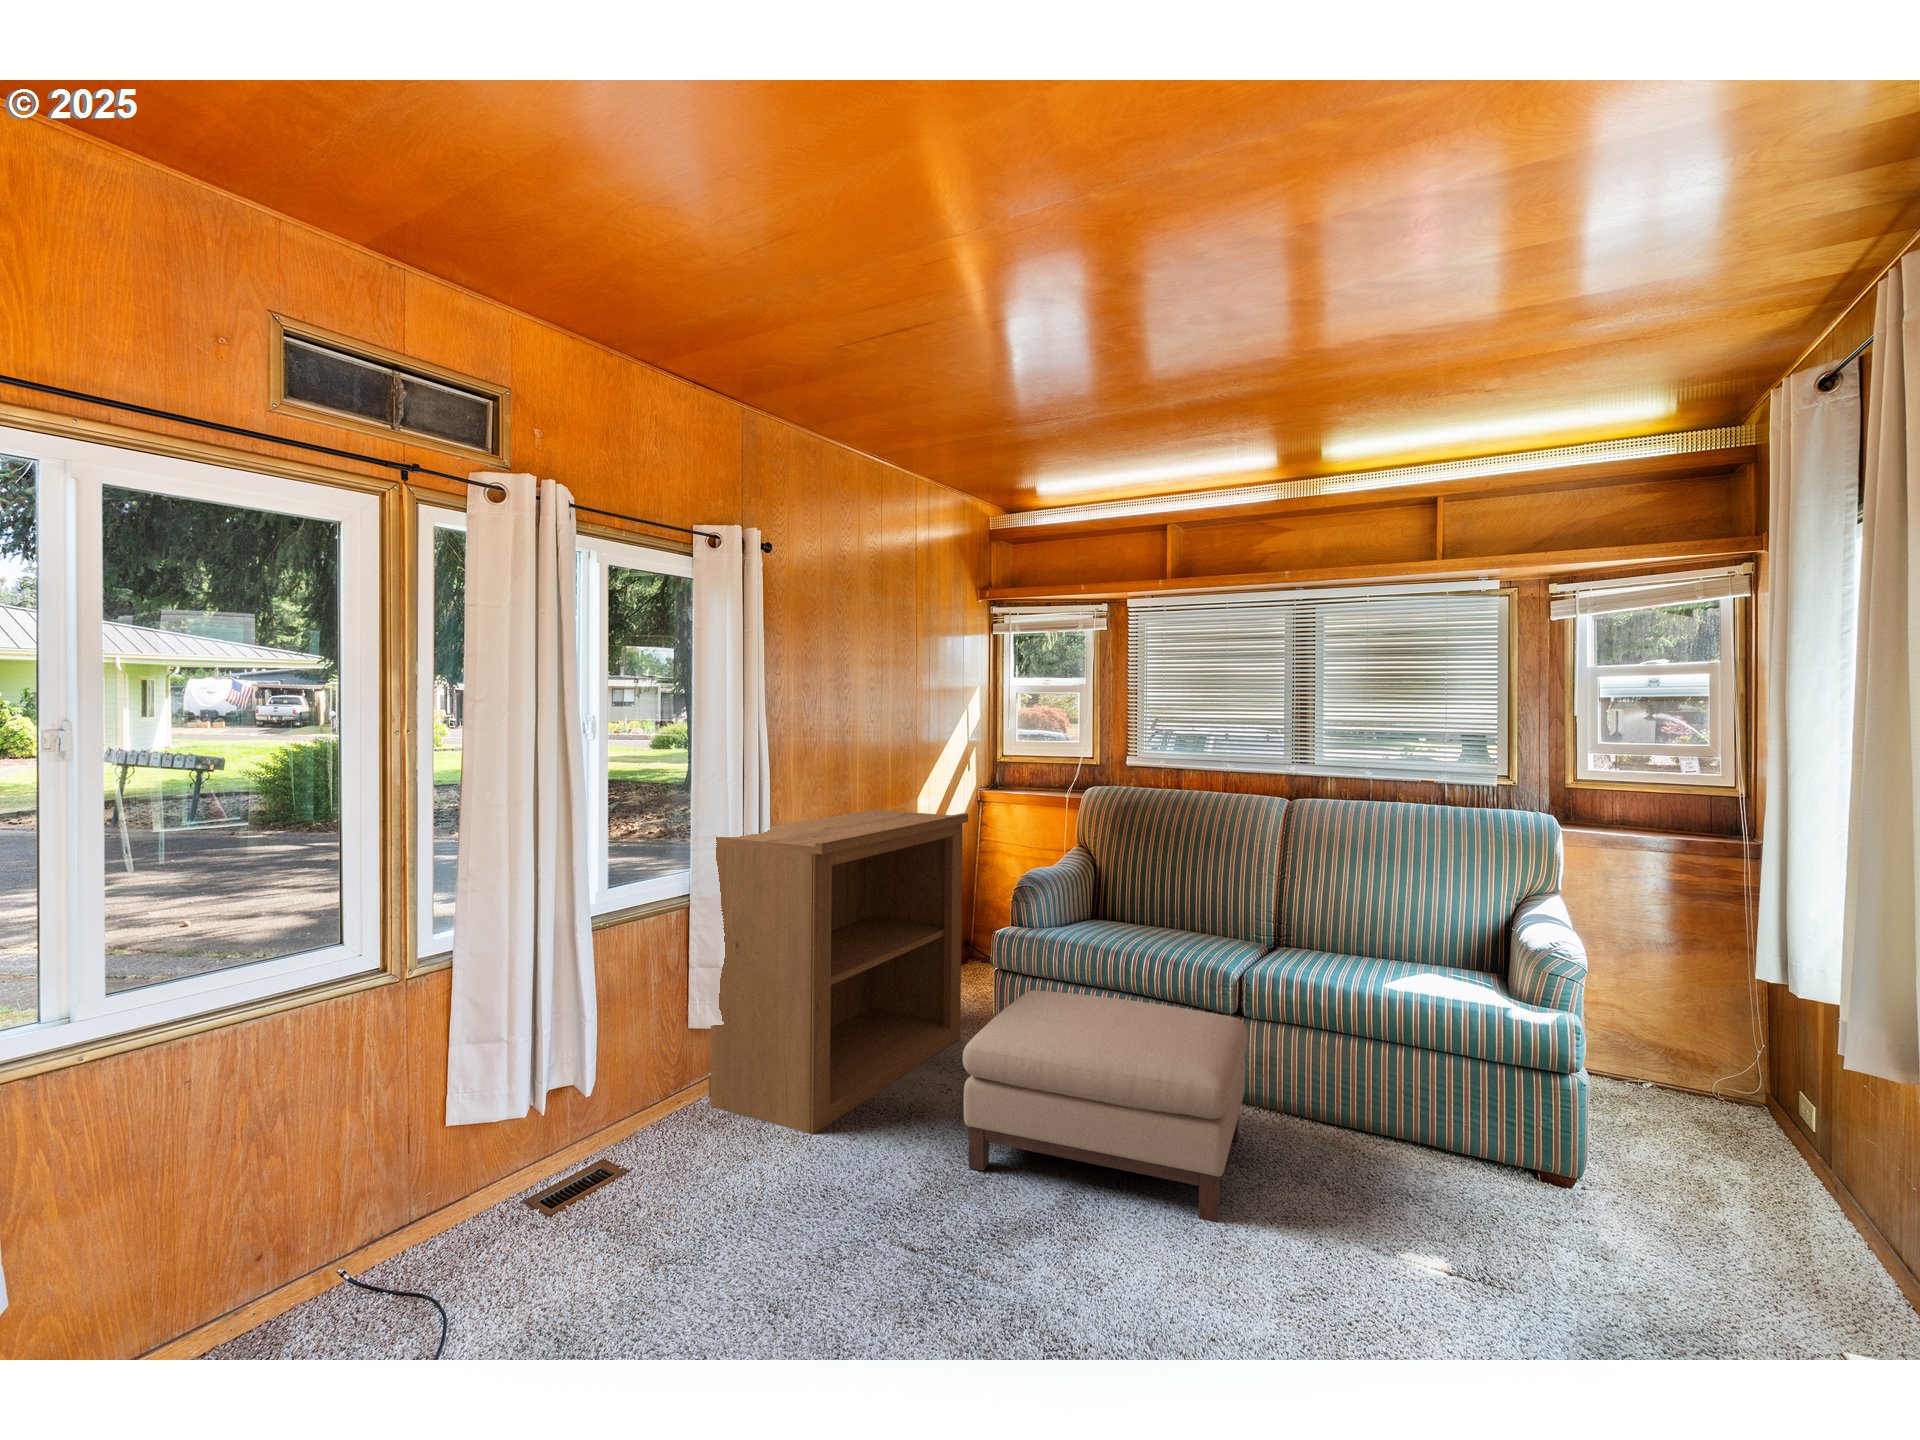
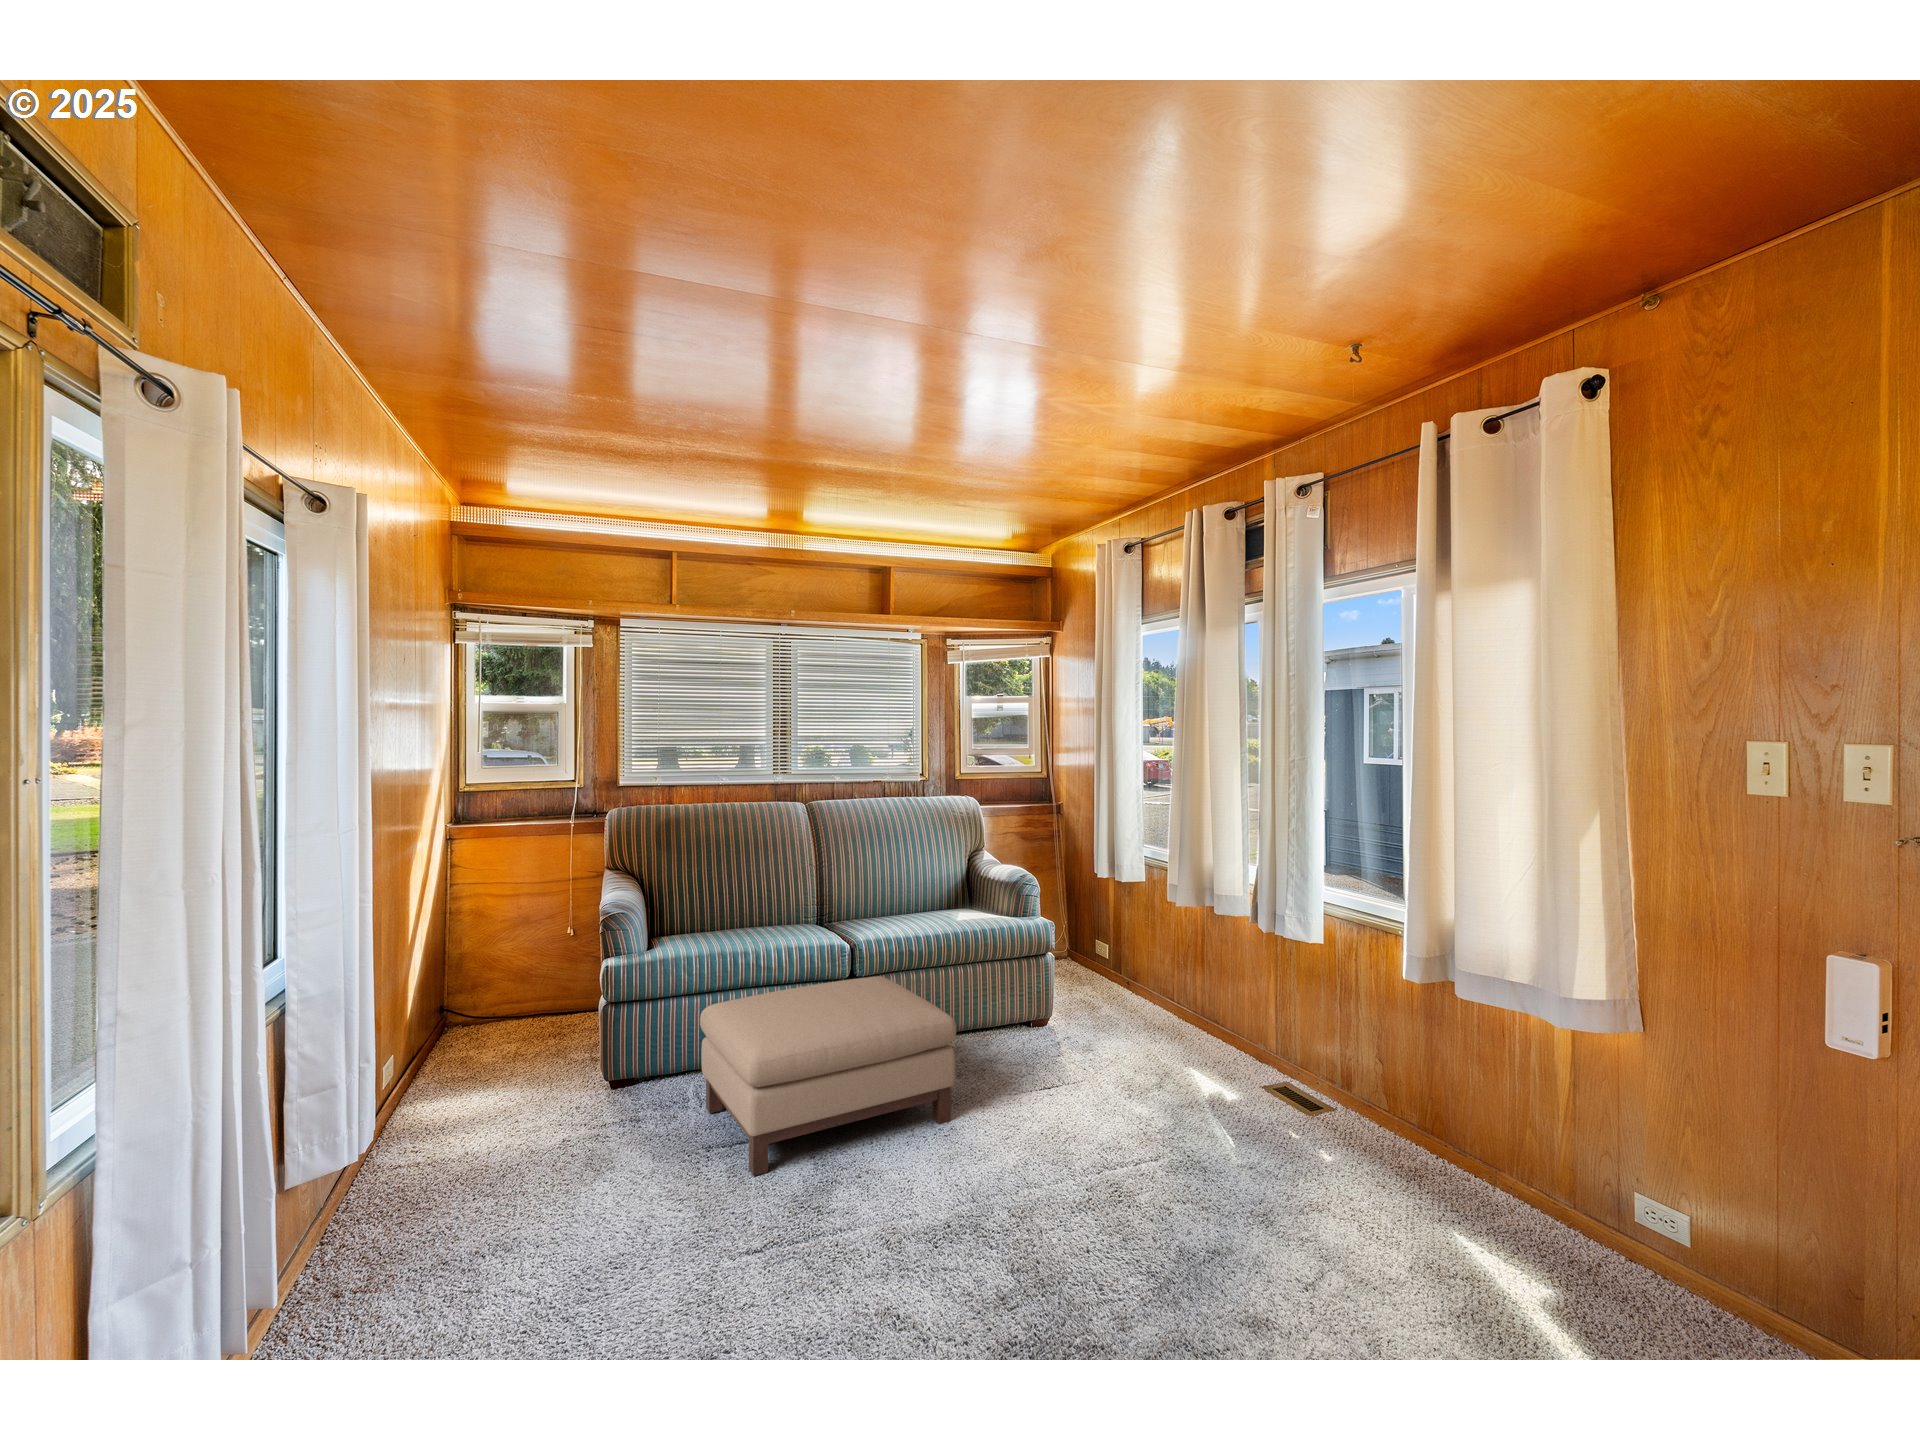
bookshelf: present [709,810,968,1134] -> none [375,847,574,1273]

